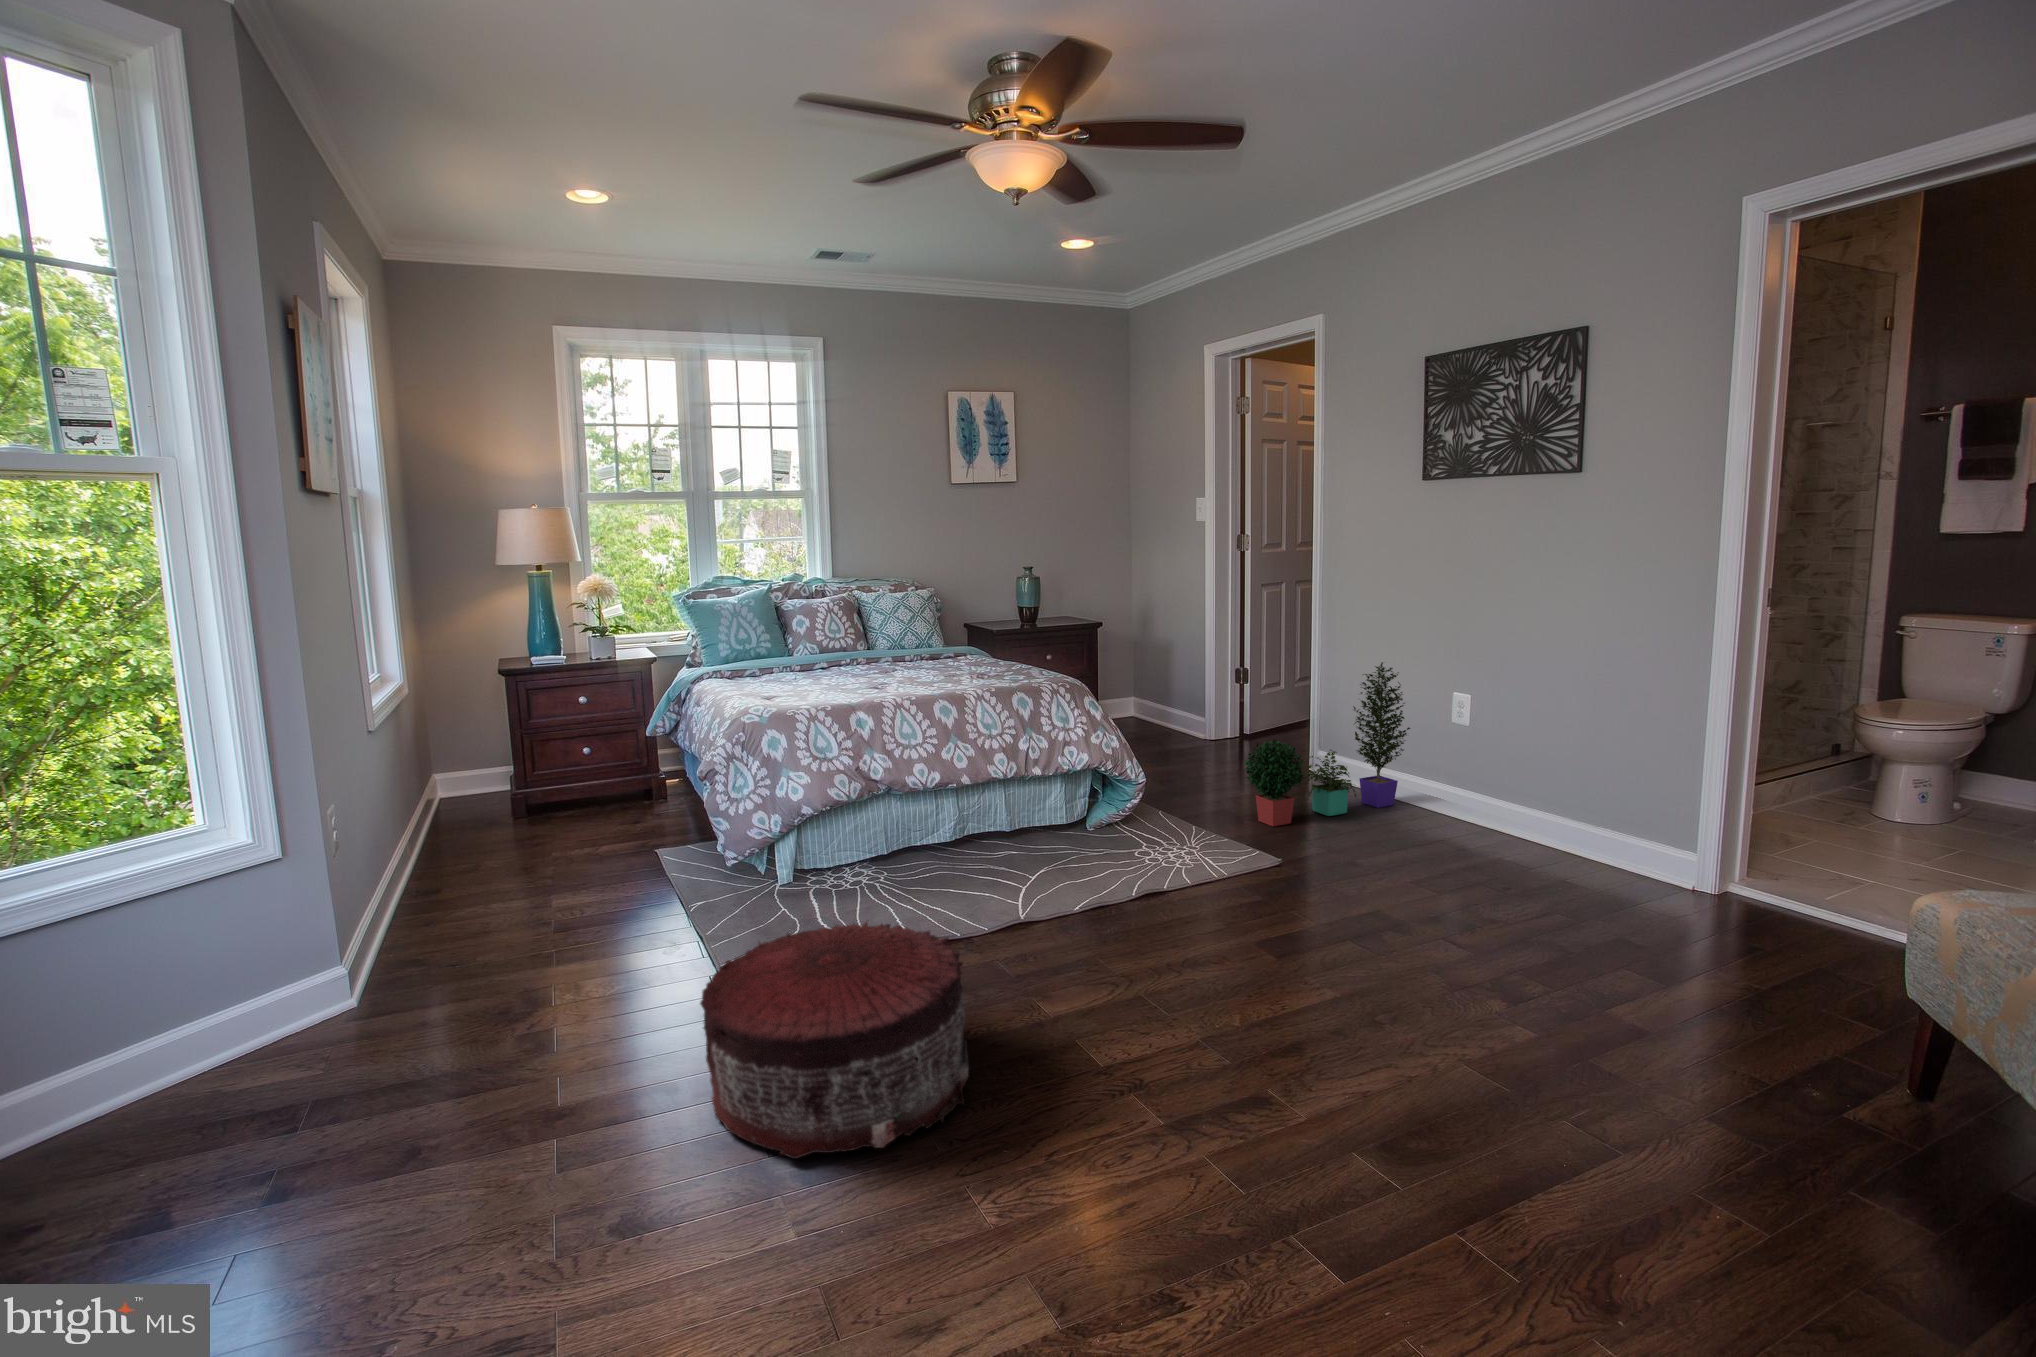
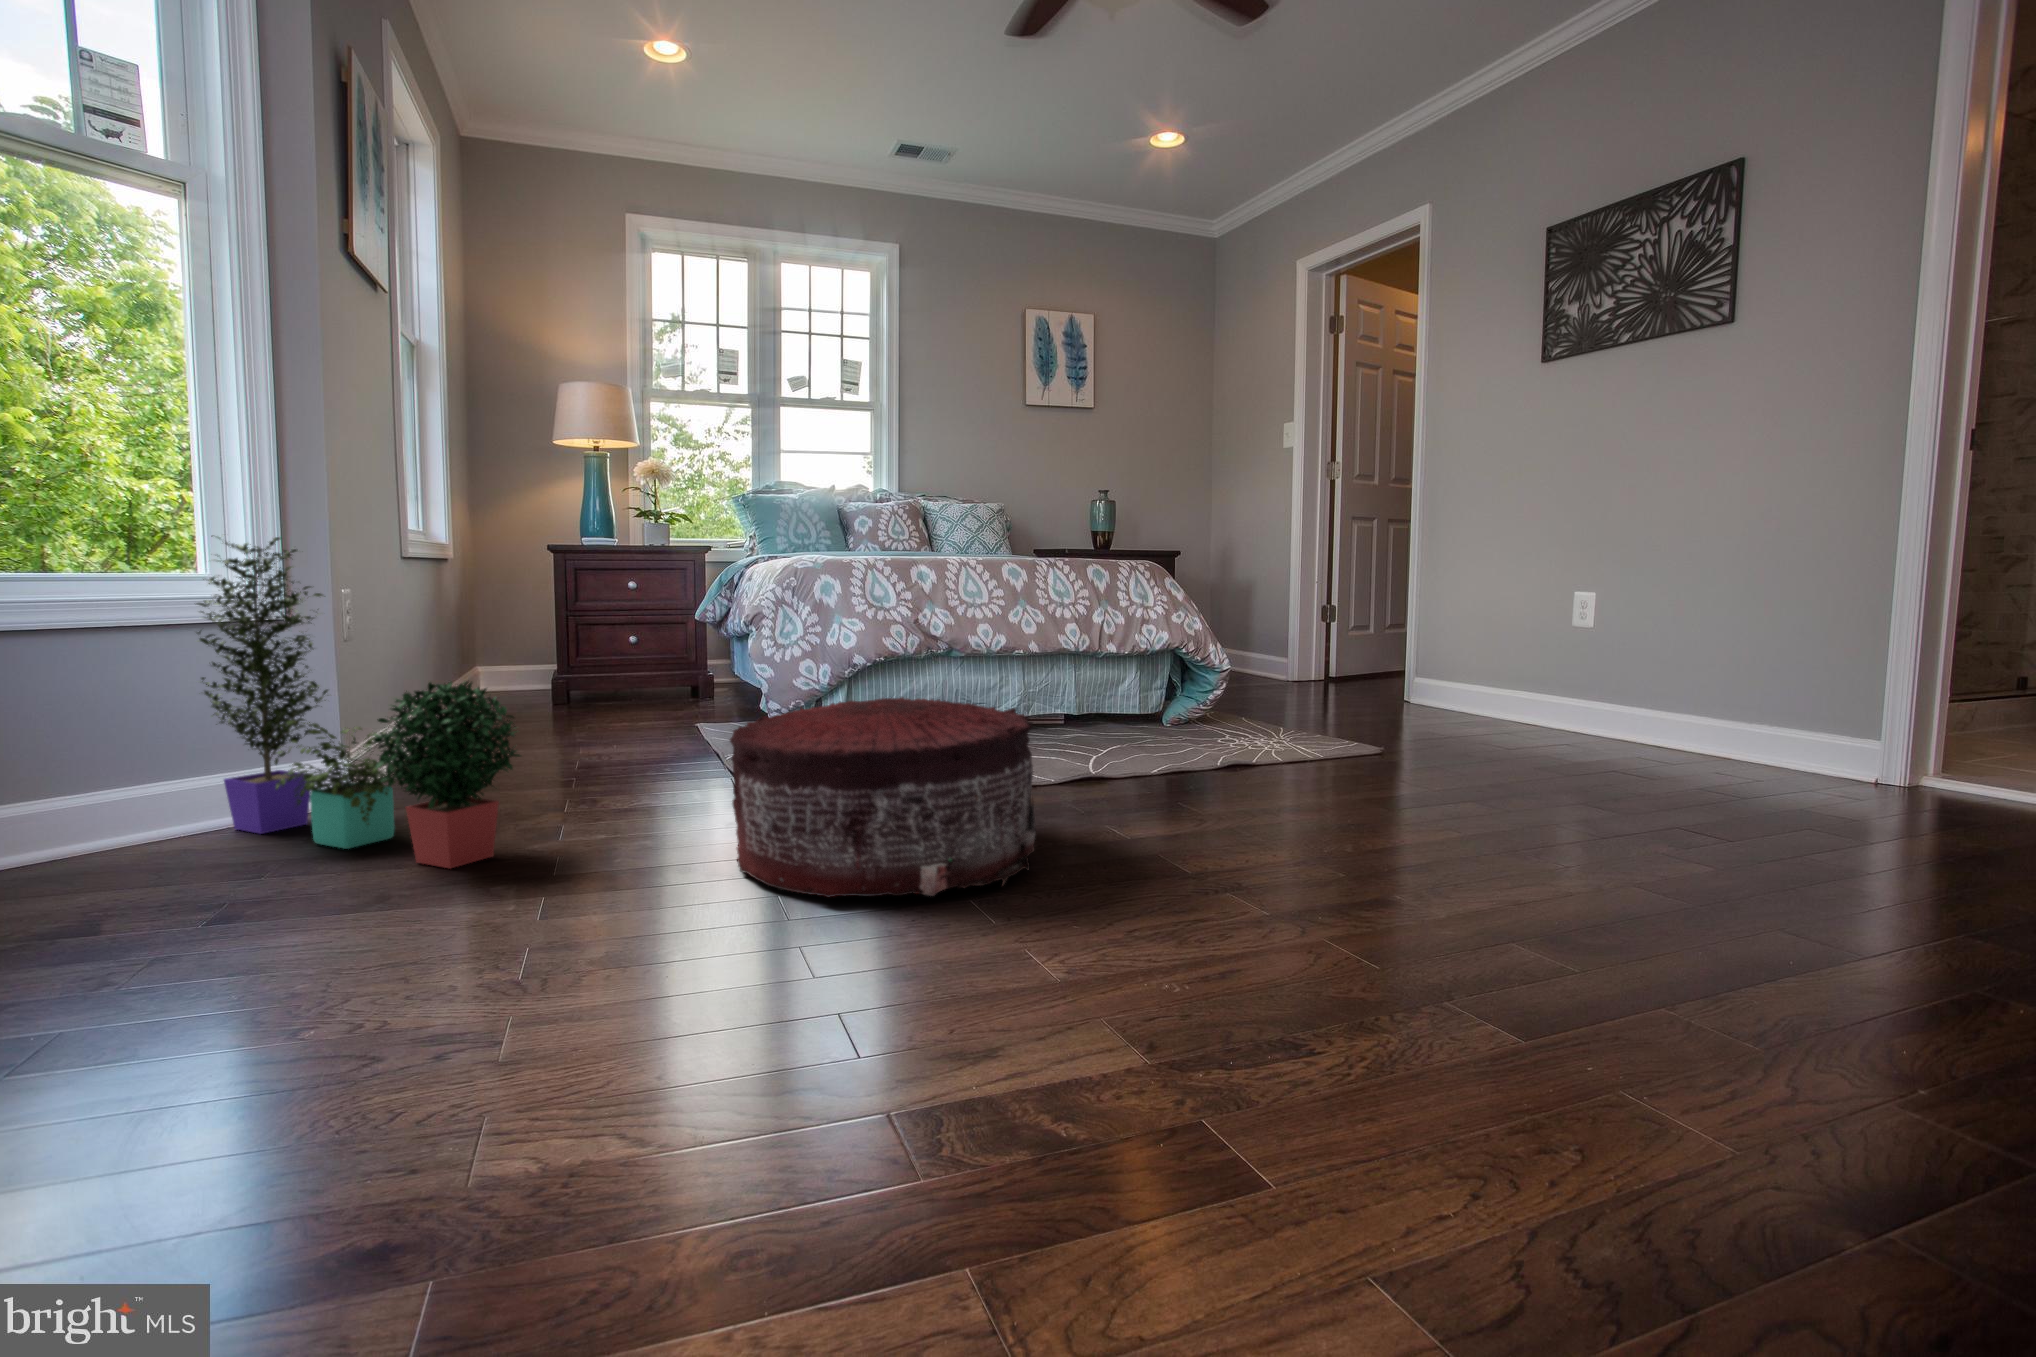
potted plant: present [1244,662,1410,826] -> present [197,536,520,868]

